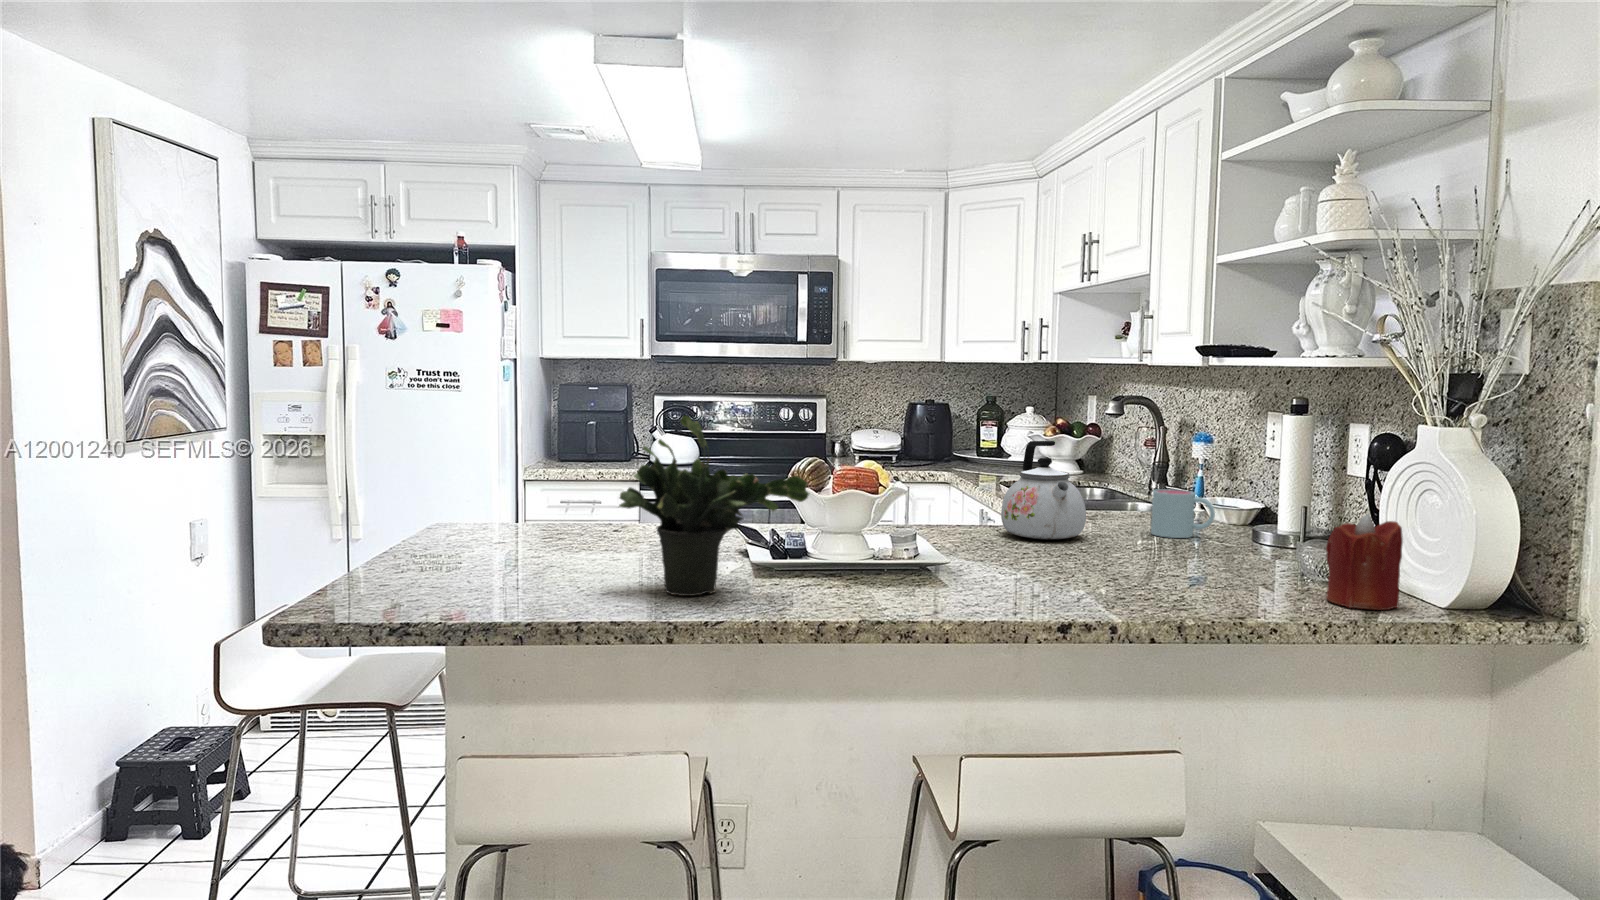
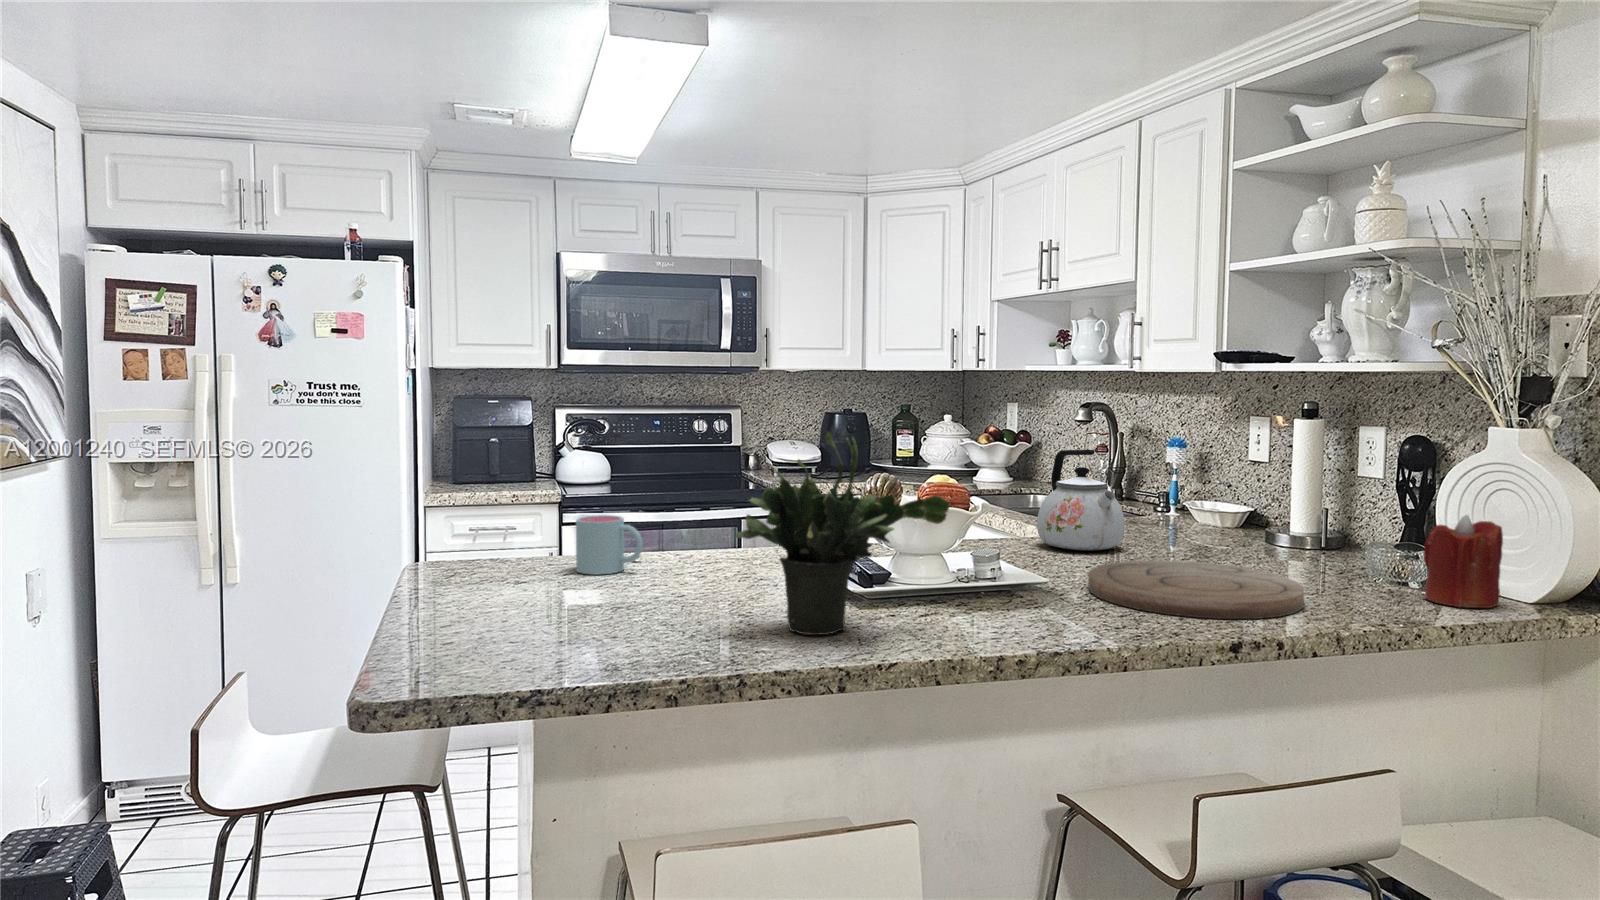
mug: present [1151,489,1215,538] -> present [576,515,643,574]
cutting board: none [986,549,1190,606] -> present [1088,560,1304,619]

